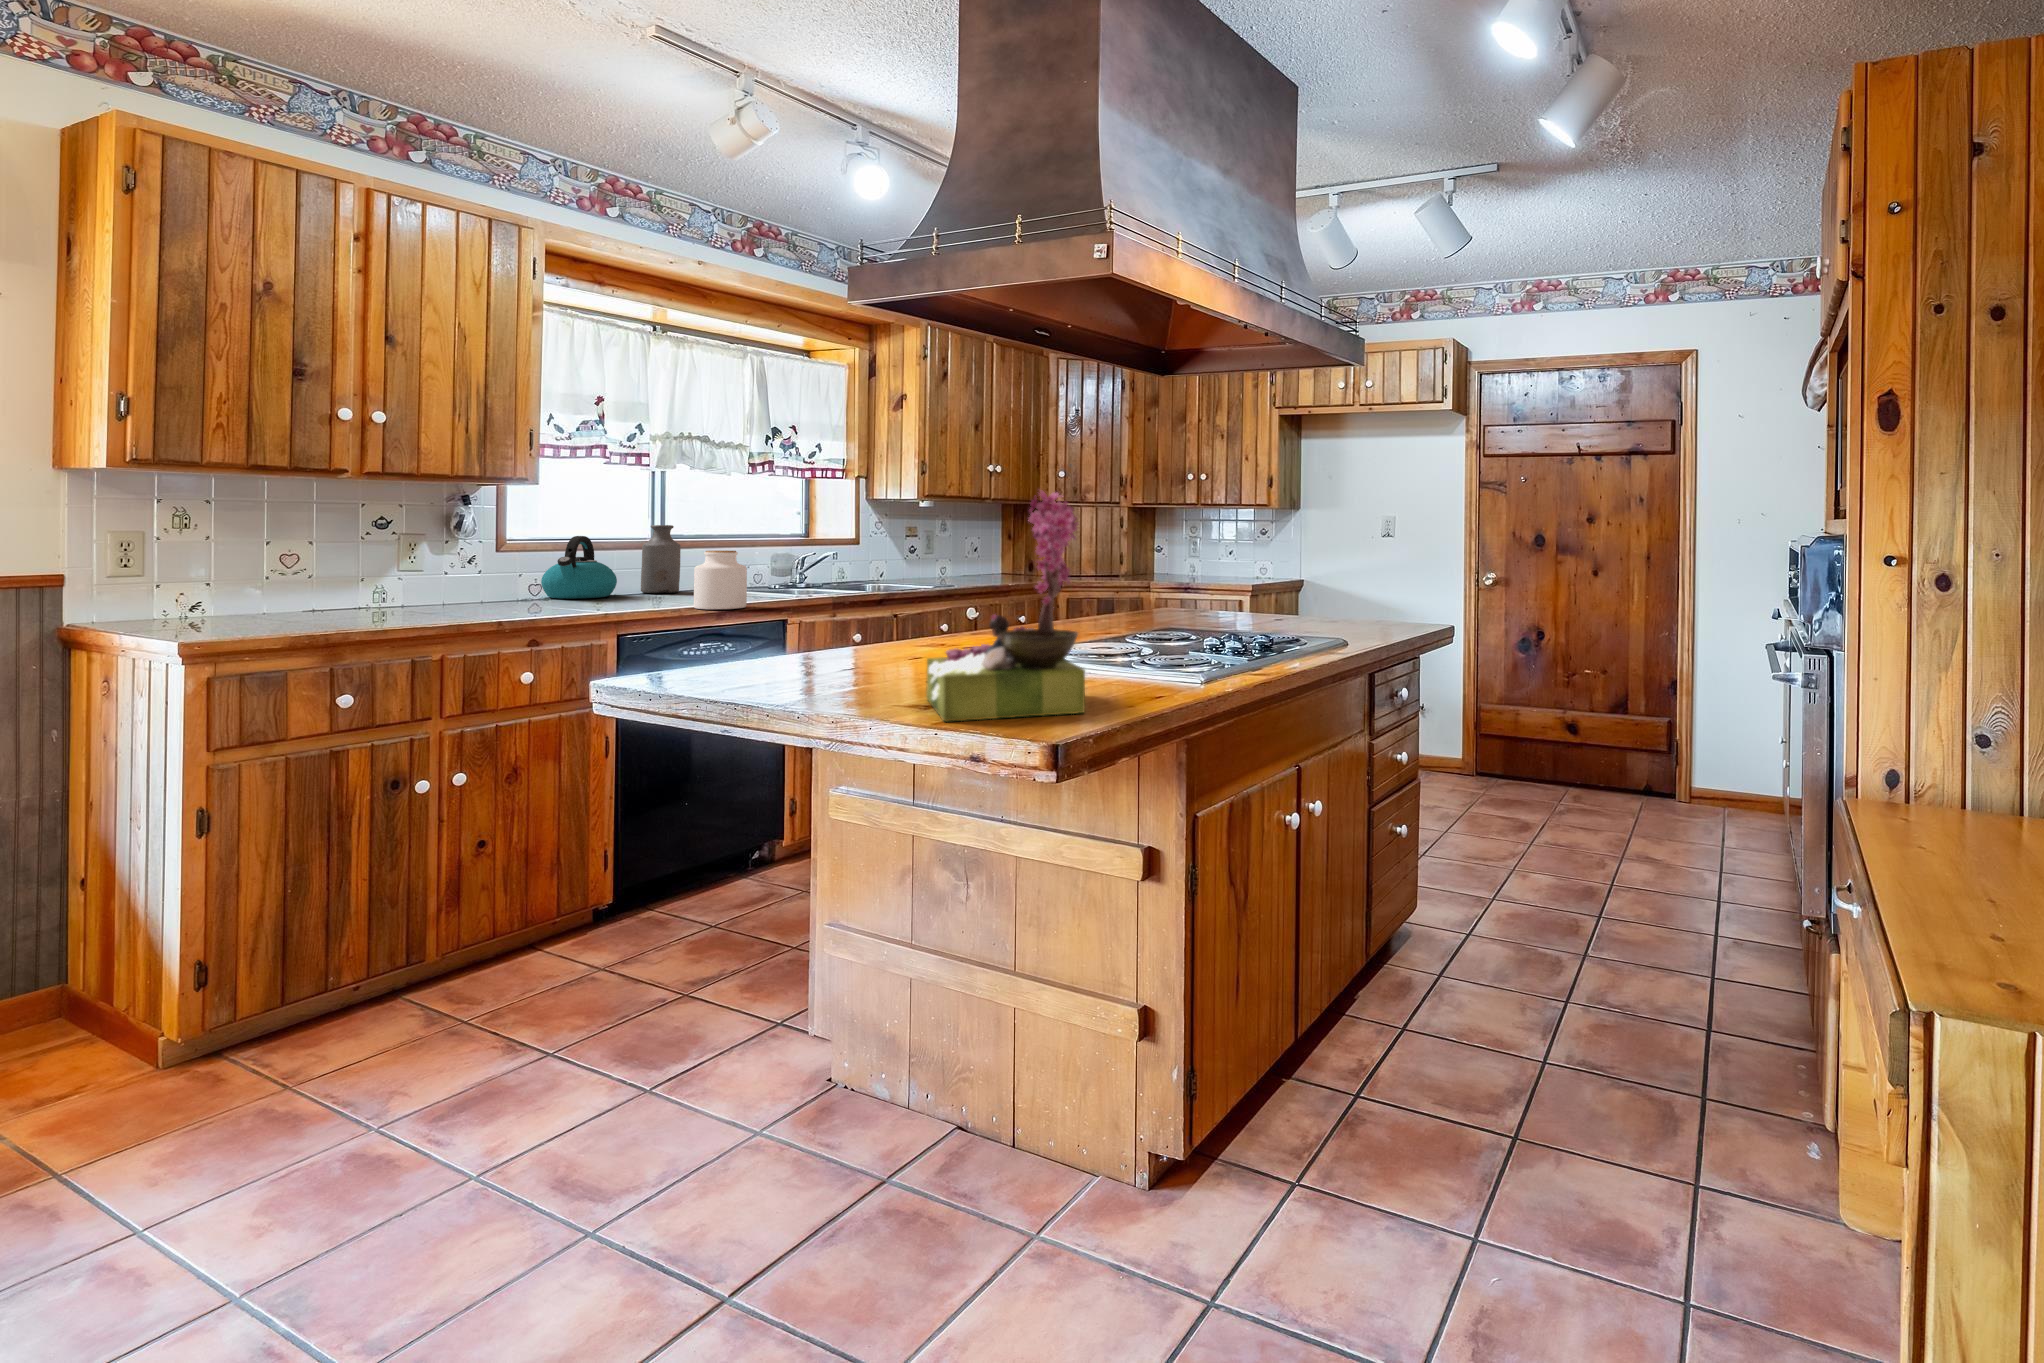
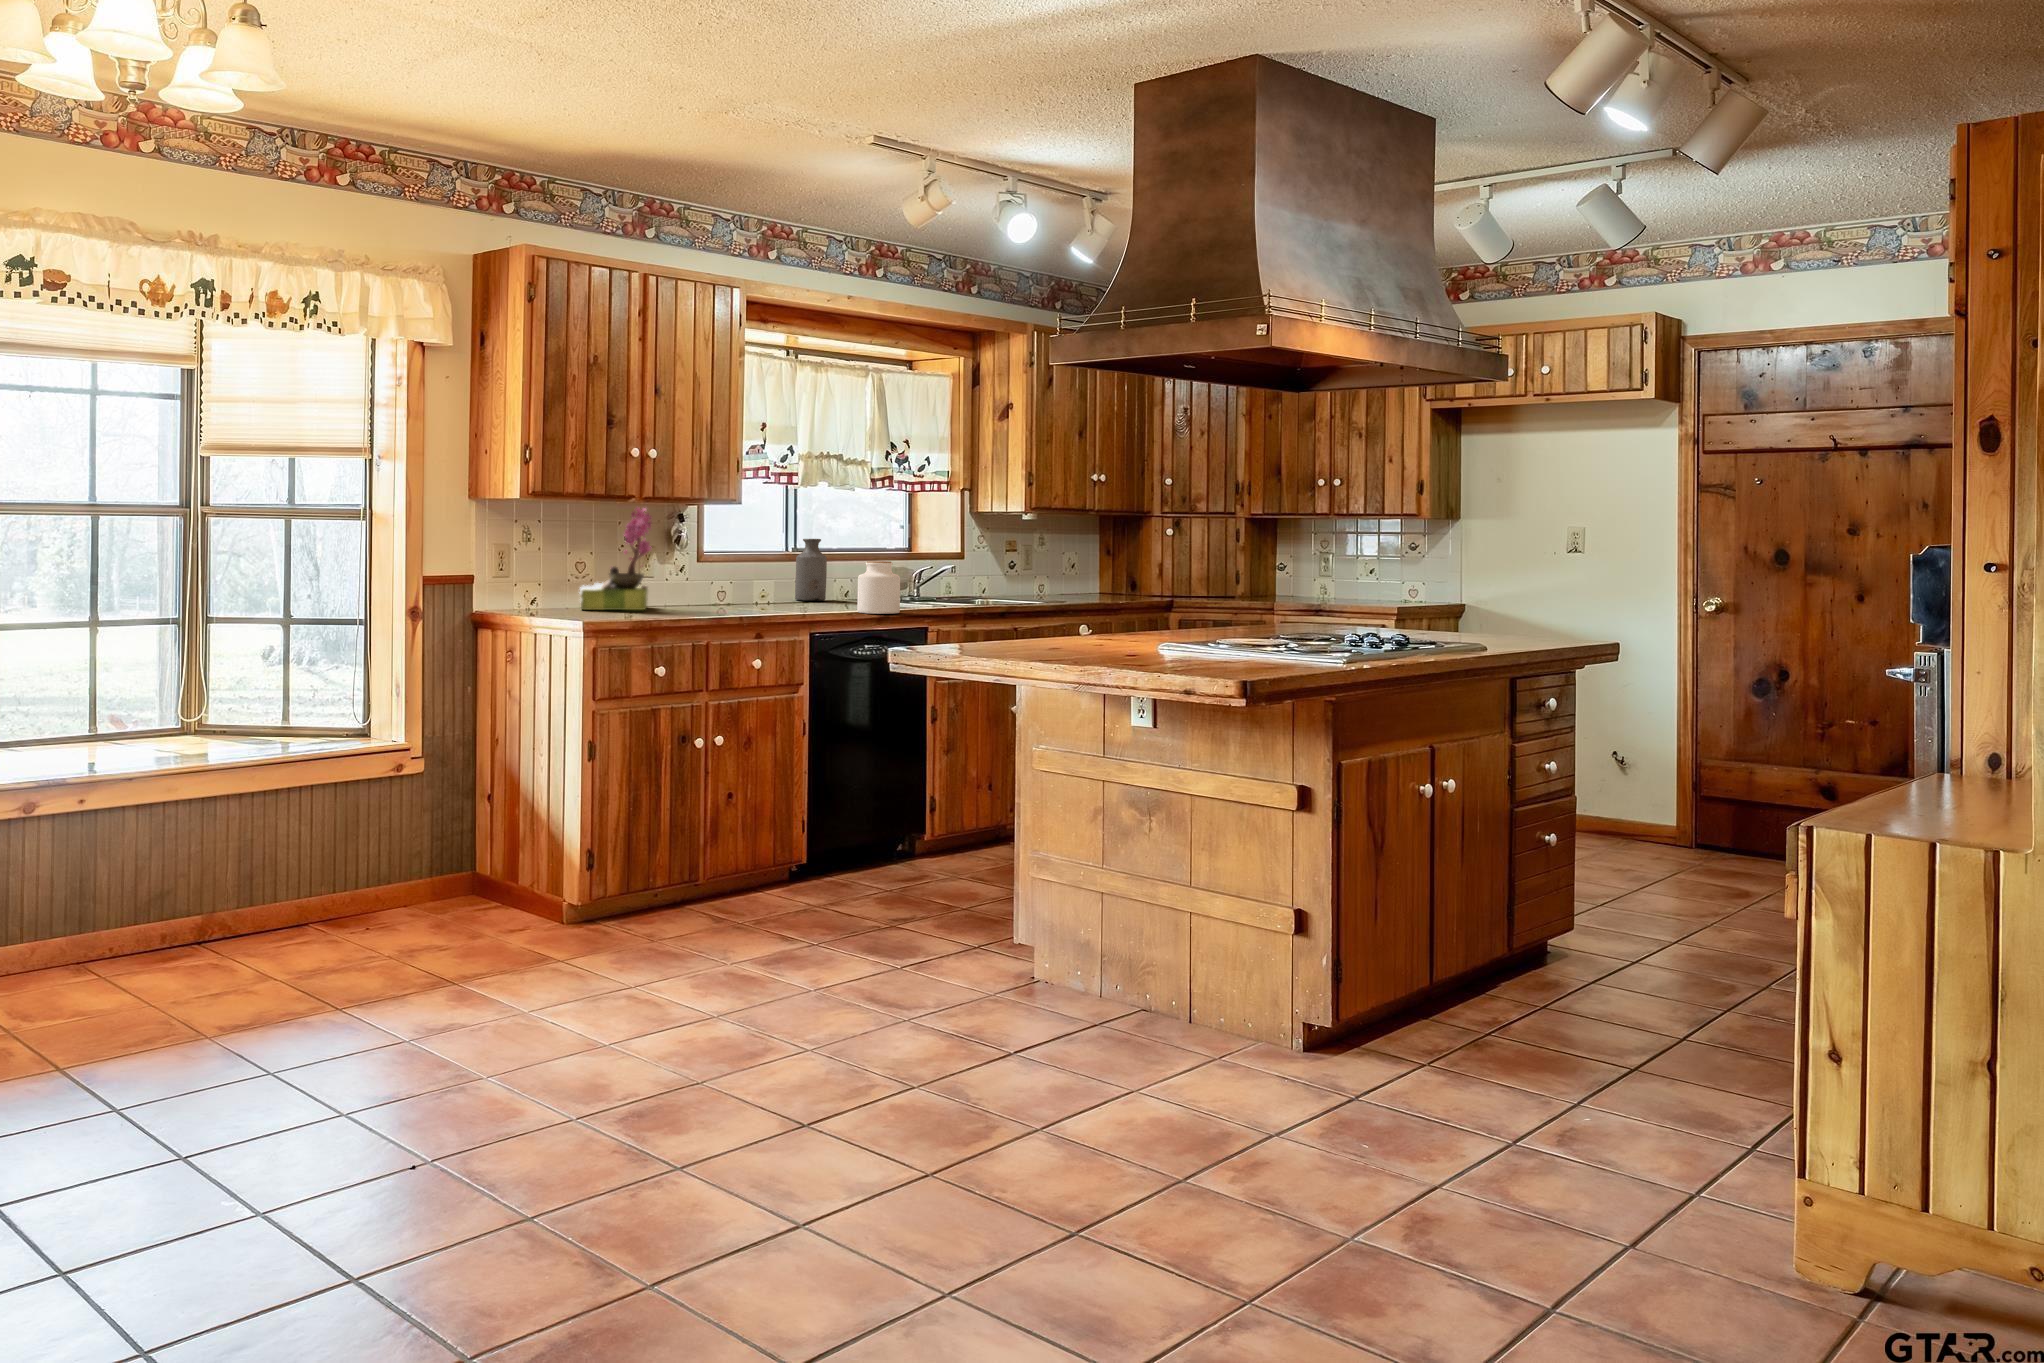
flower arrangement: present [926,491,1089,722] -> present [580,508,652,610]
kettle: present [541,536,617,599] -> none [727,548,783,603]

